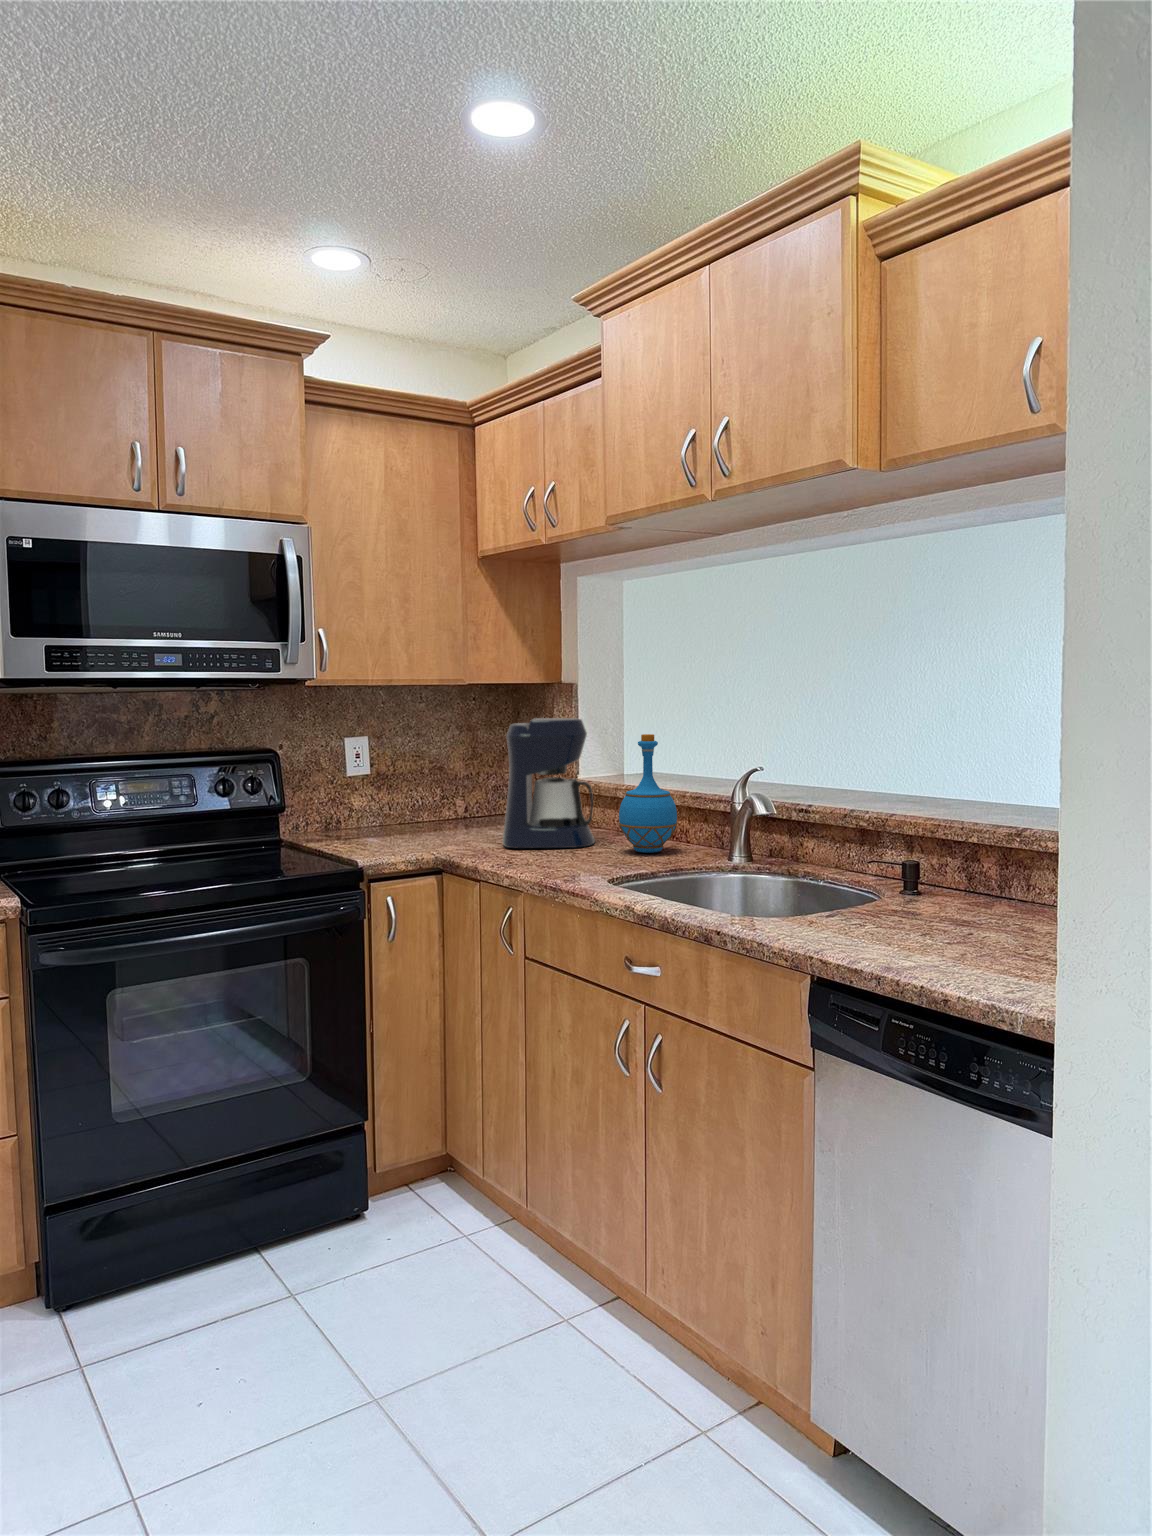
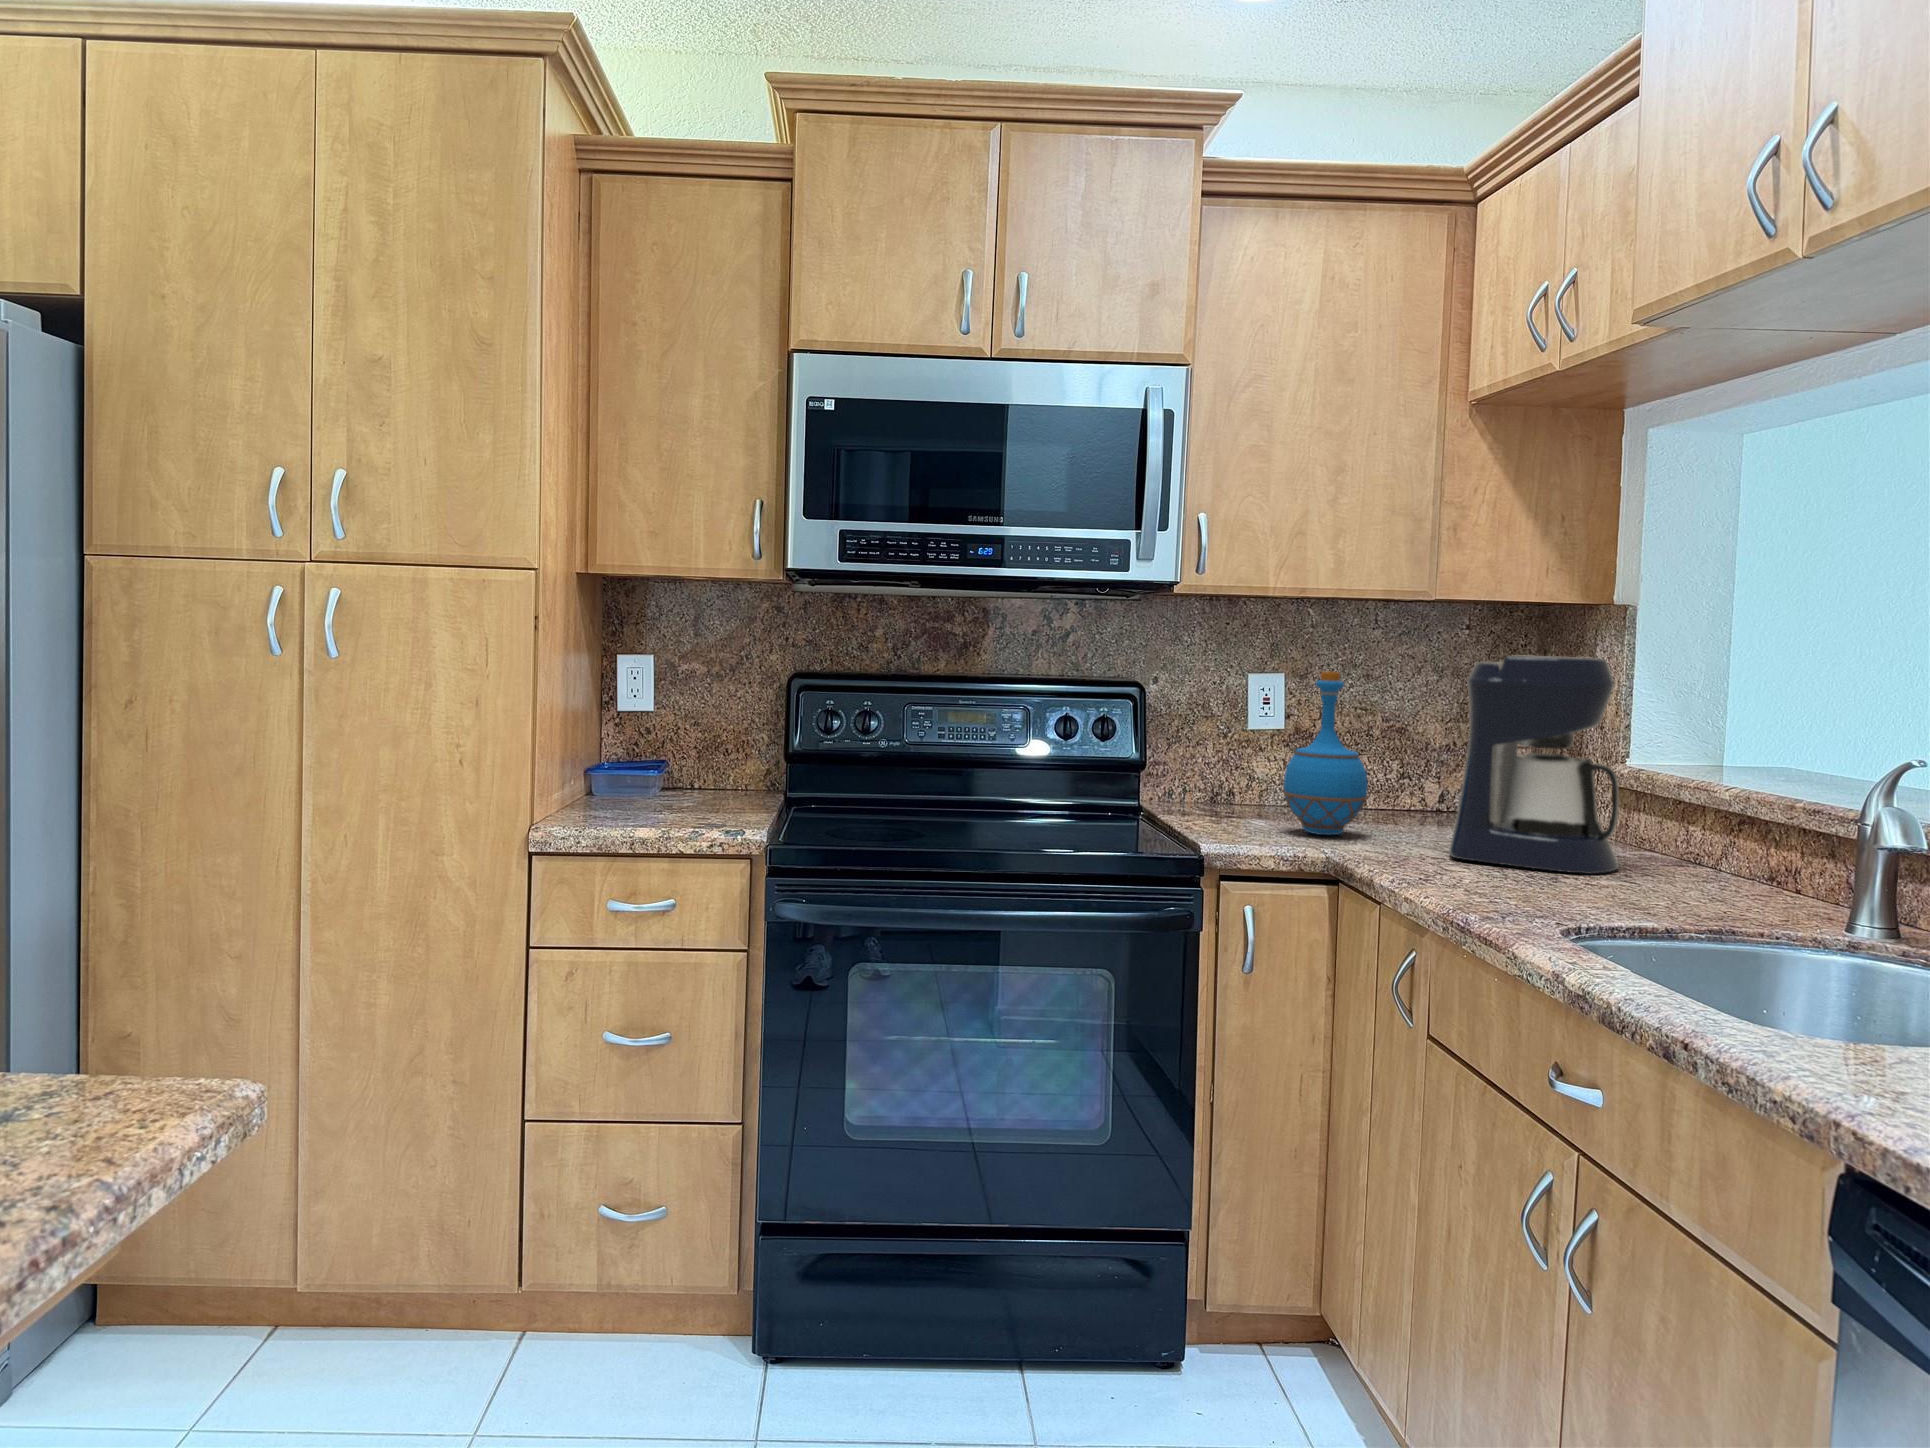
bottle: present [619,734,678,853] -> present [1283,672,1368,835]

